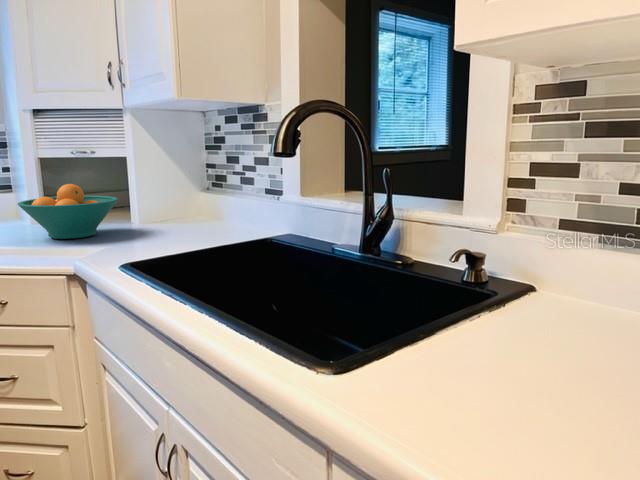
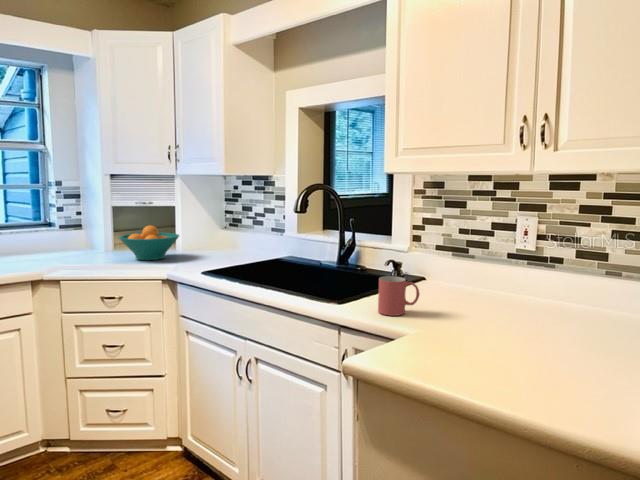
mug: none [432,312,559,439] -> present [378,276,419,316]

